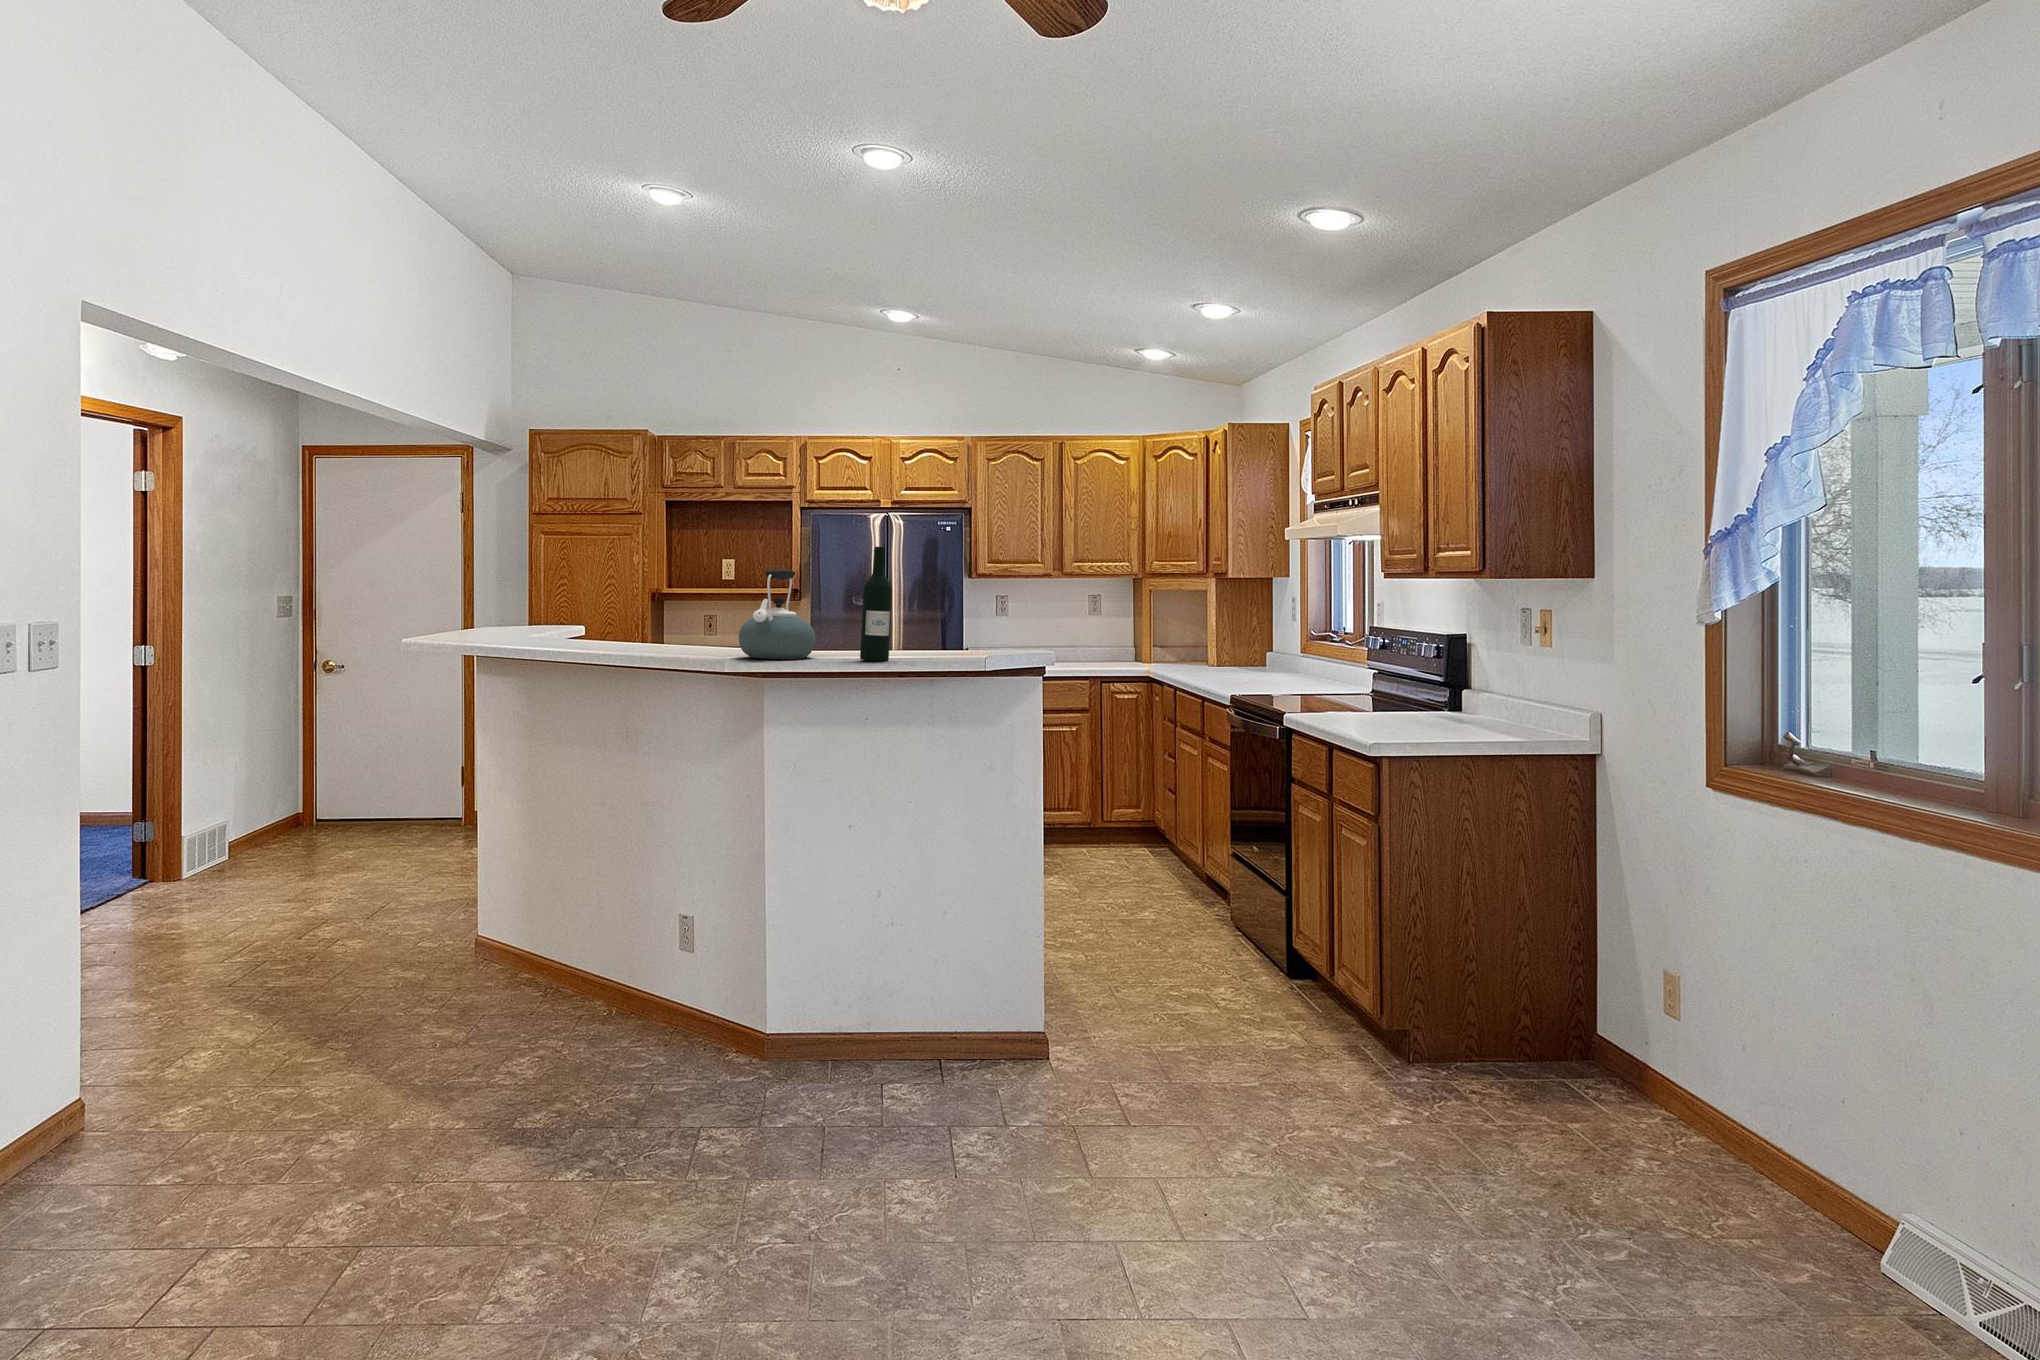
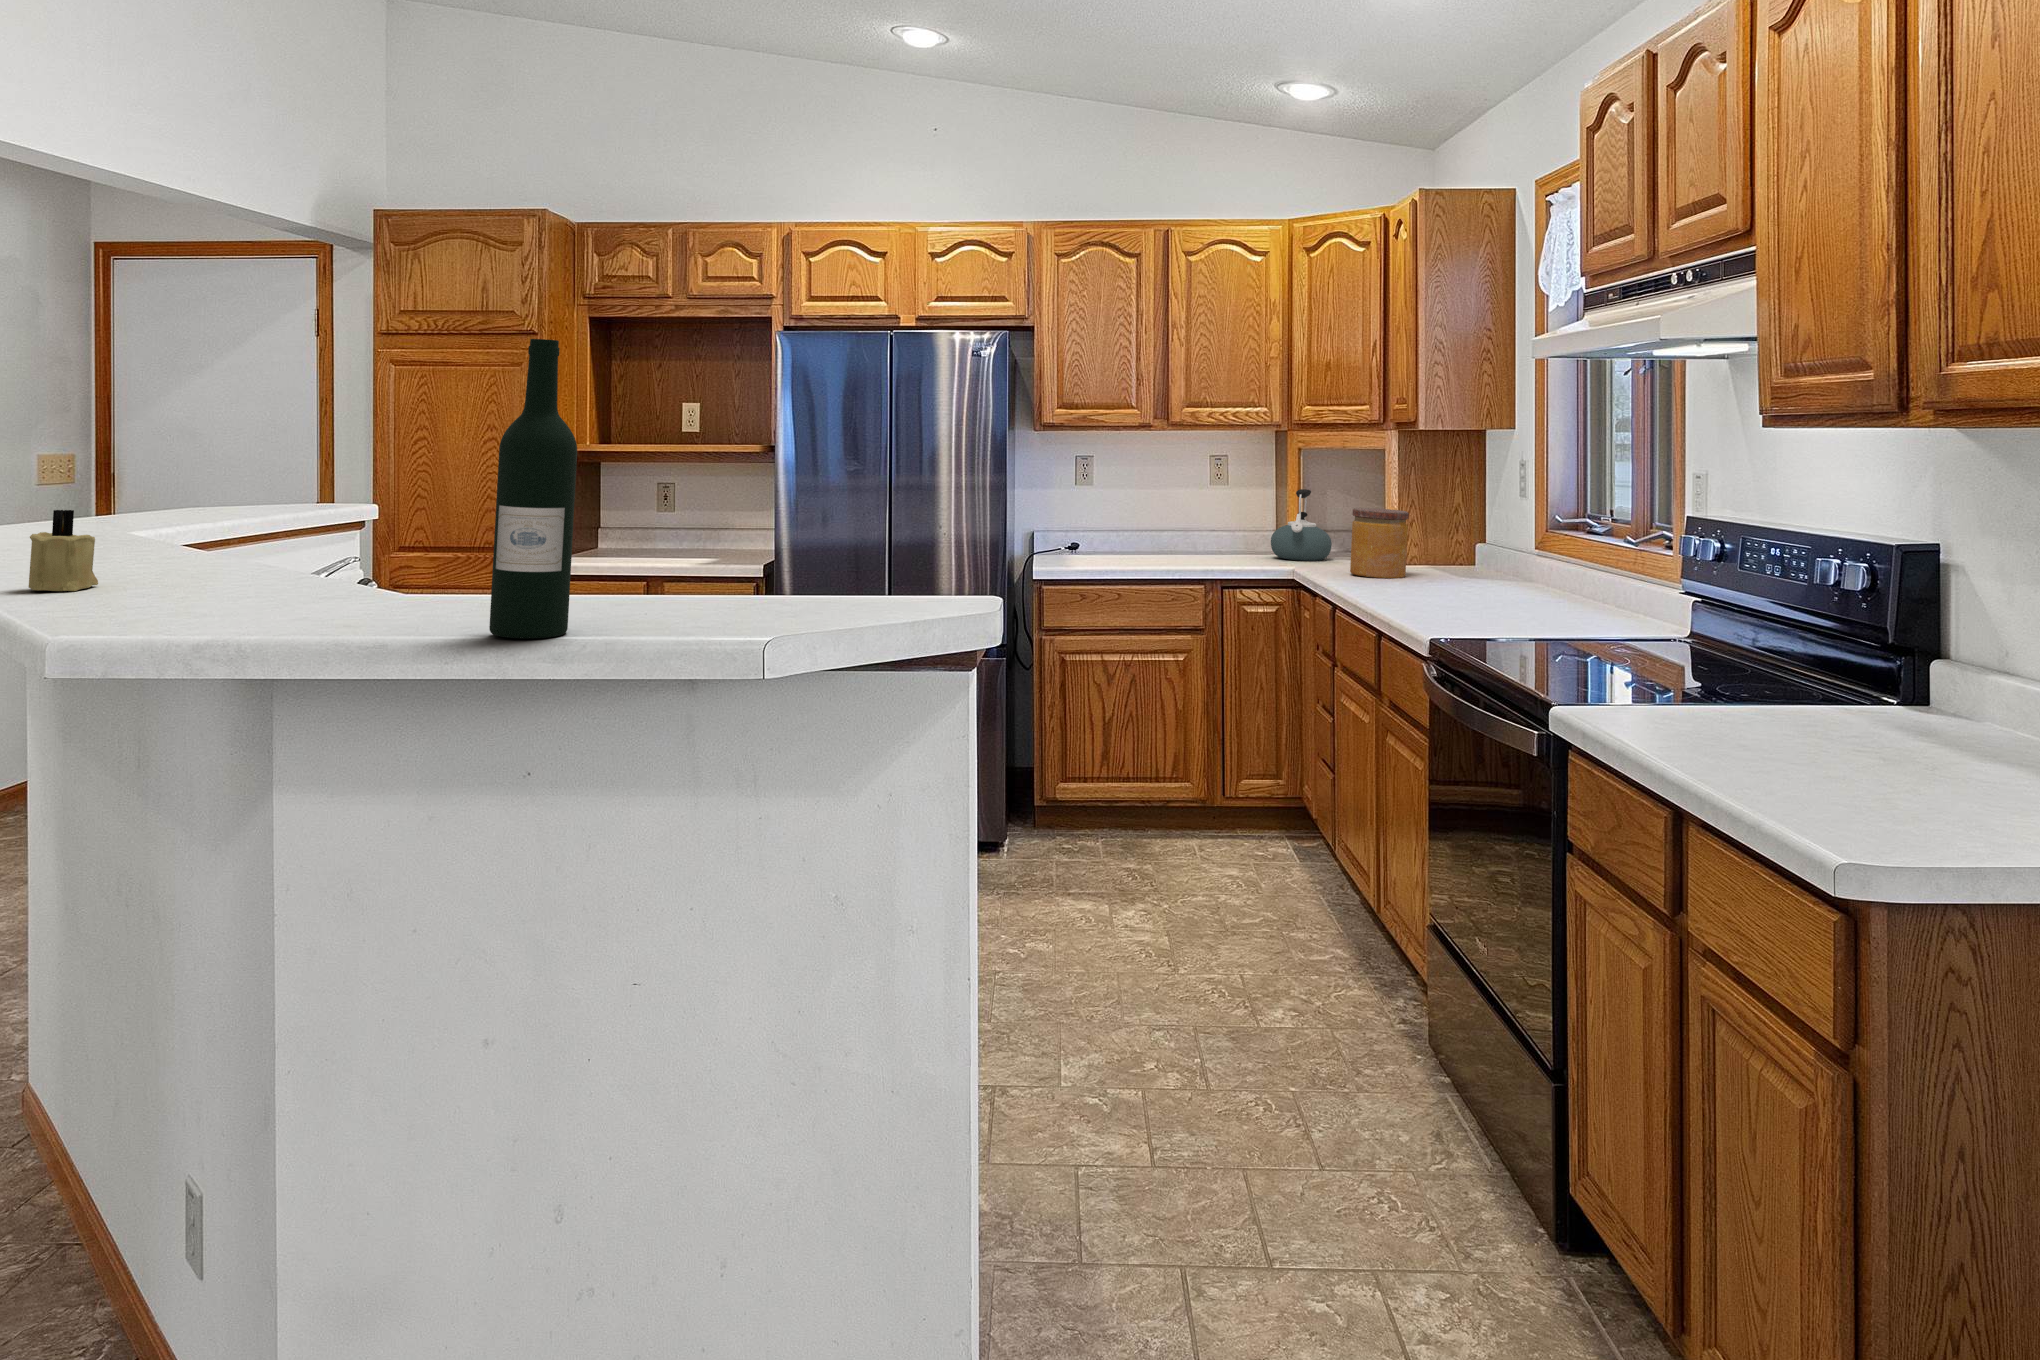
kettle: present [739,569,815,660] -> present [1271,489,1332,561]
candle: none [607,617,631,653] -> present [29,510,98,591]
jar: none [1185,629,1222,674] -> present [1350,508,1409,578]

